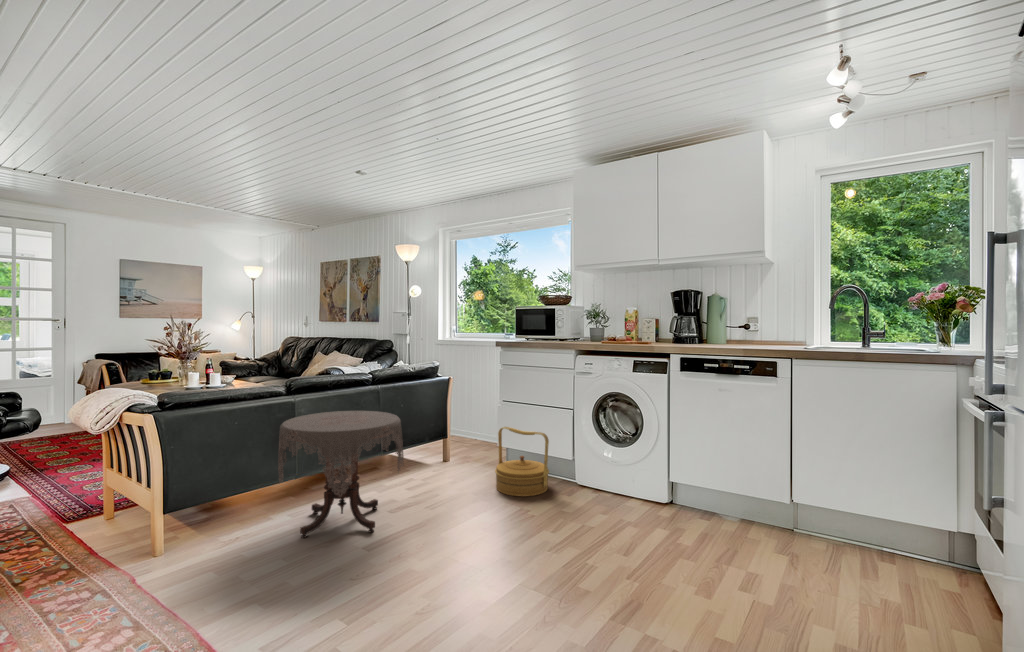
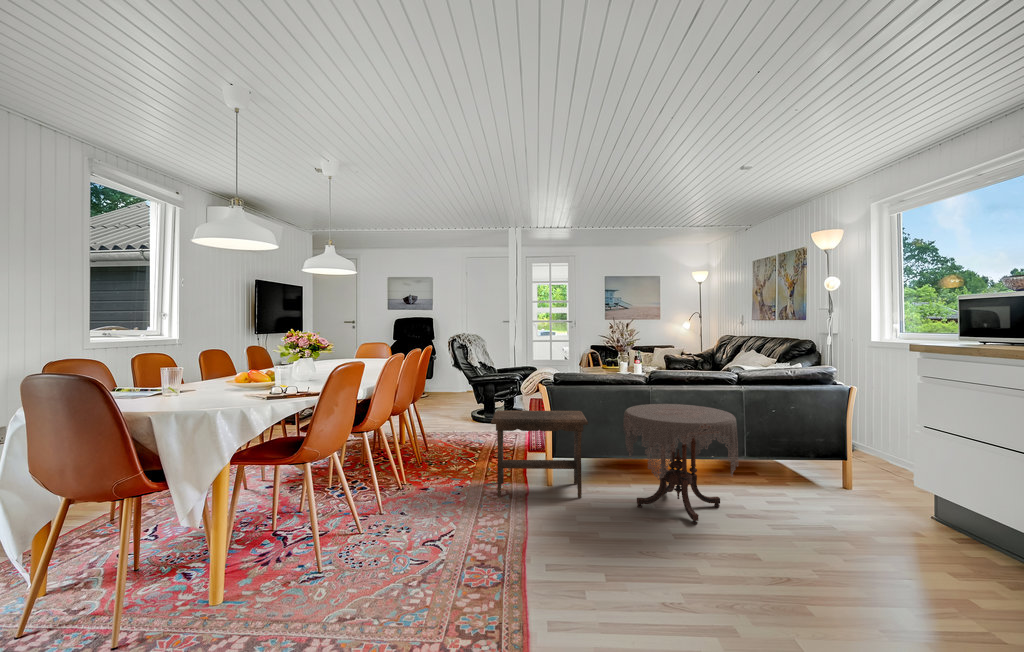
woven basket: present [495,427,549,497] -> none [885,458,986,565]
footstool: none [47,440,237,605] -> present [491,410,588,498]

